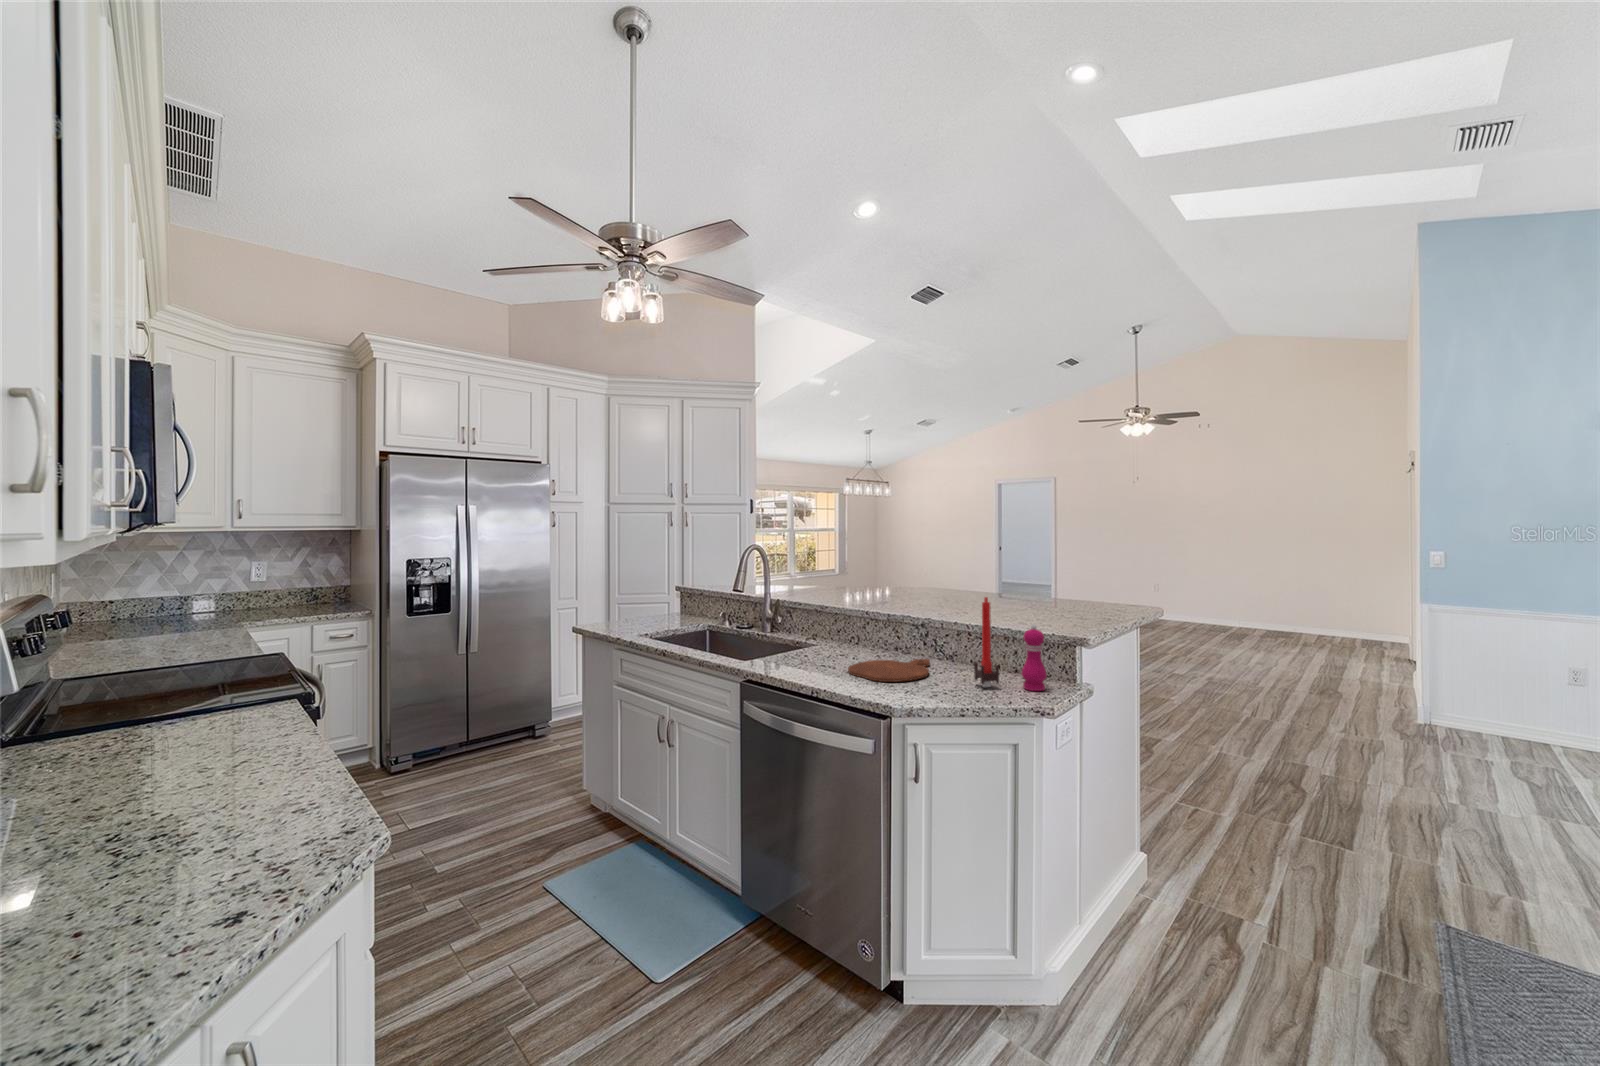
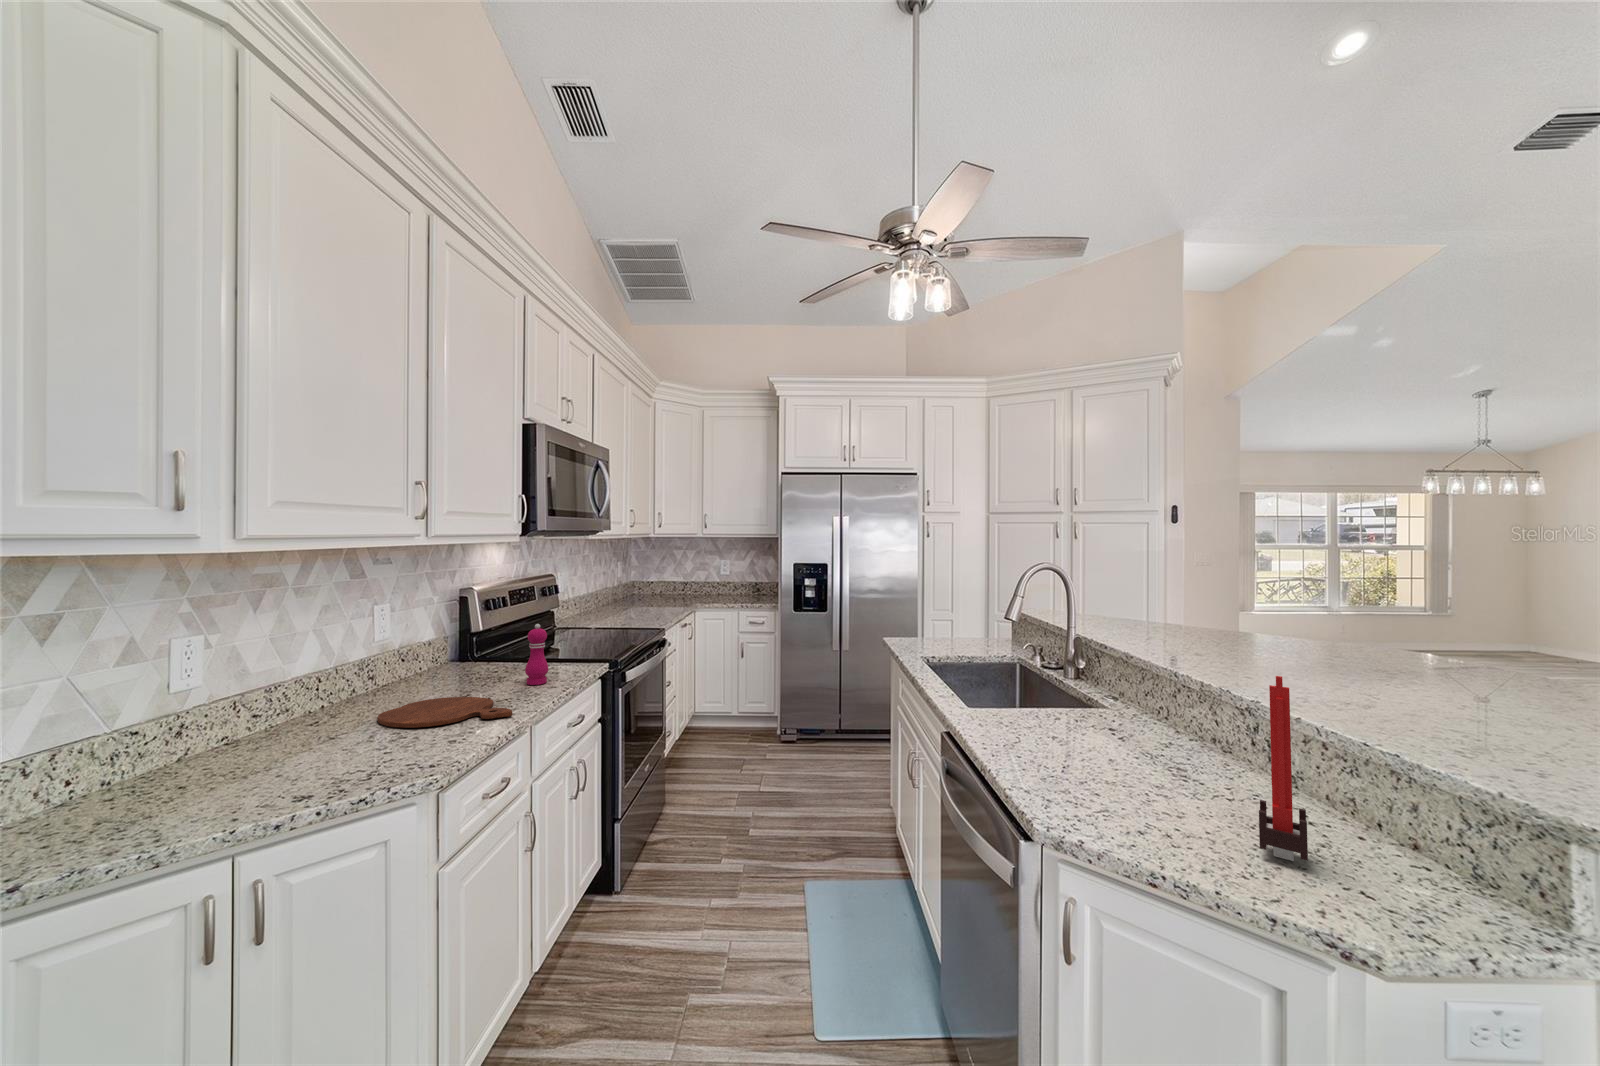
pepper mill: present [1022,624,1047,691] -> present [525,624,548,685]
cutting board: present [848,659,930,682] -> present [377,697,512,728]

